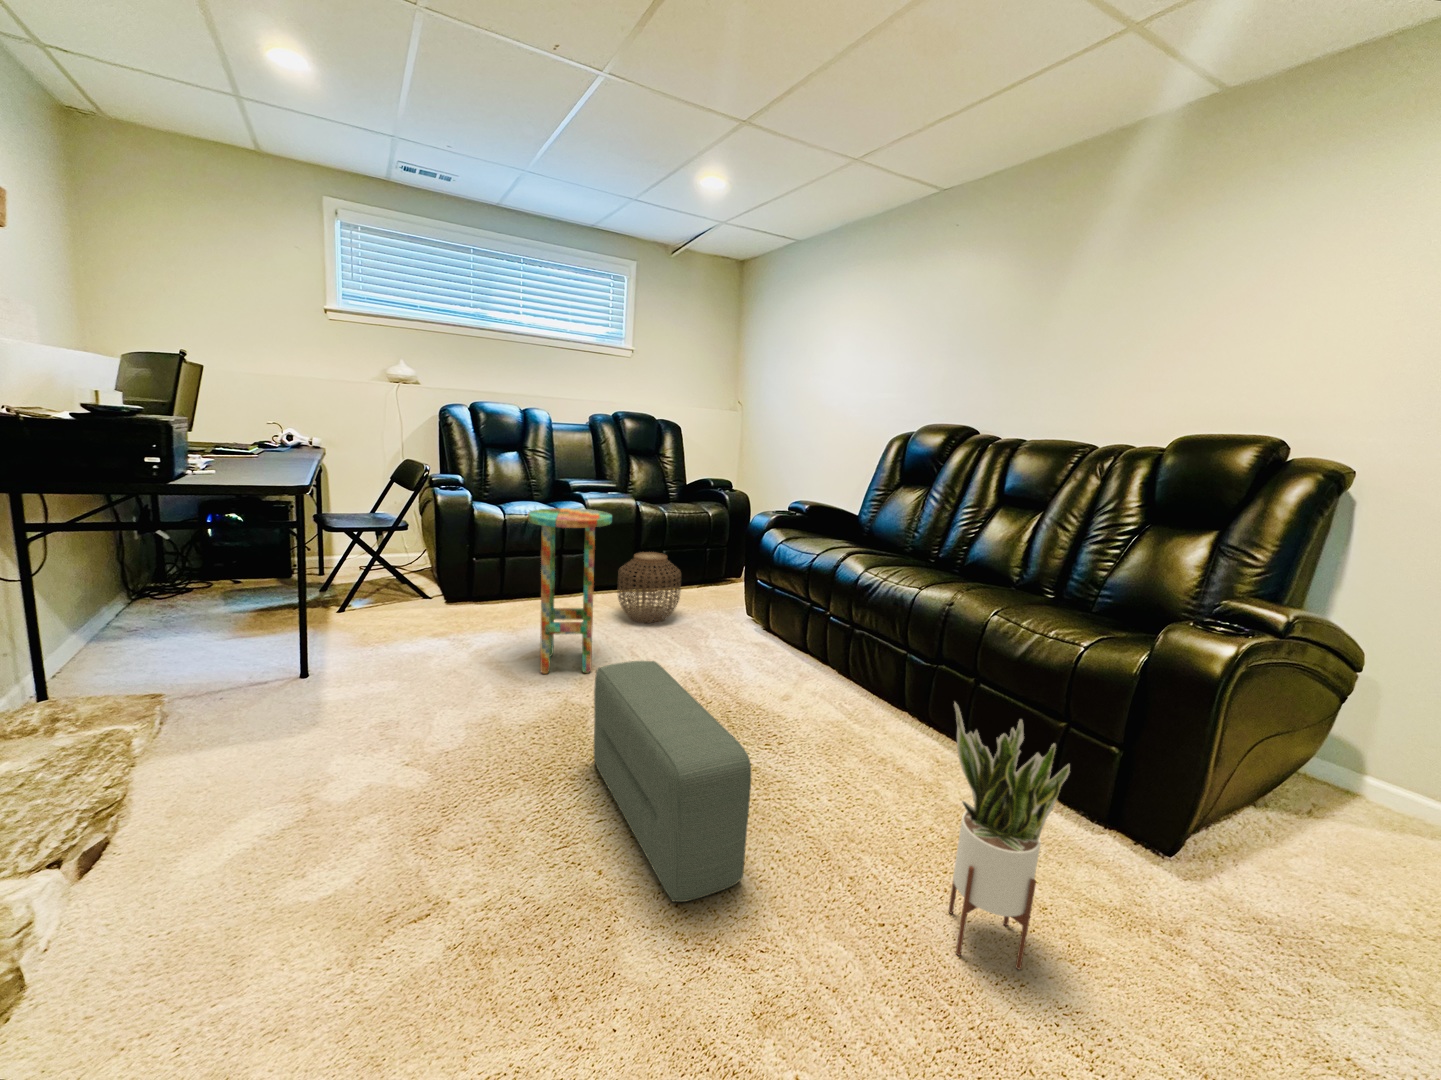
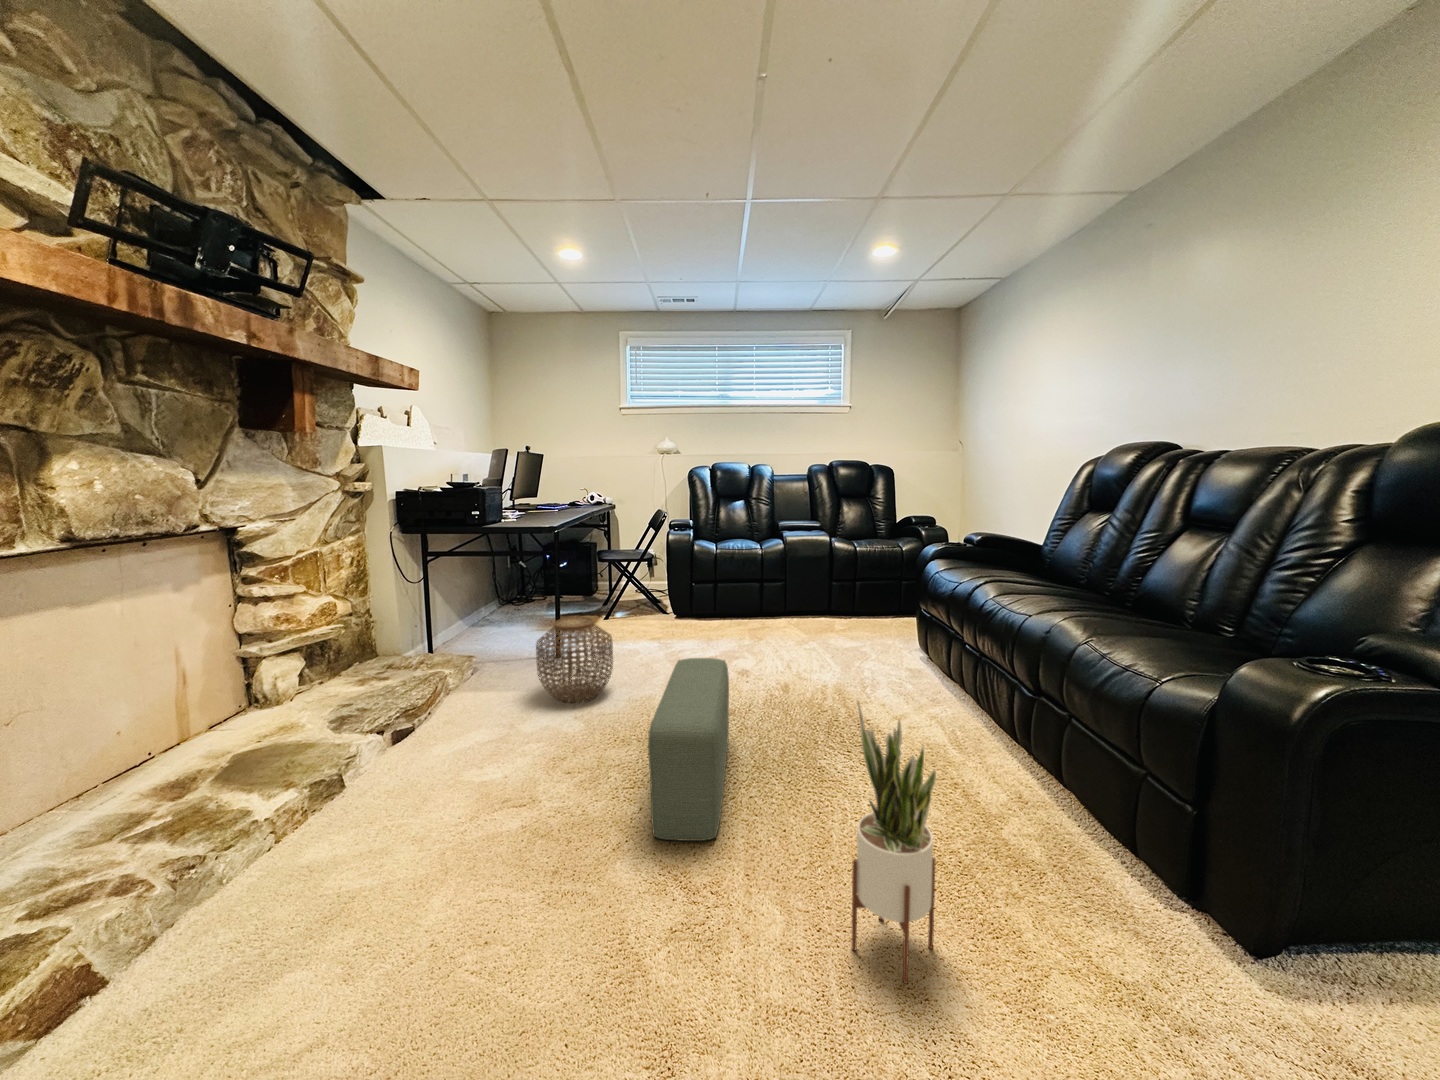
side table: present [528,508,612,674] -> none [688,541,754,678]
woven basket: present [618,552,681,623] -> present [536,617,613,703]

